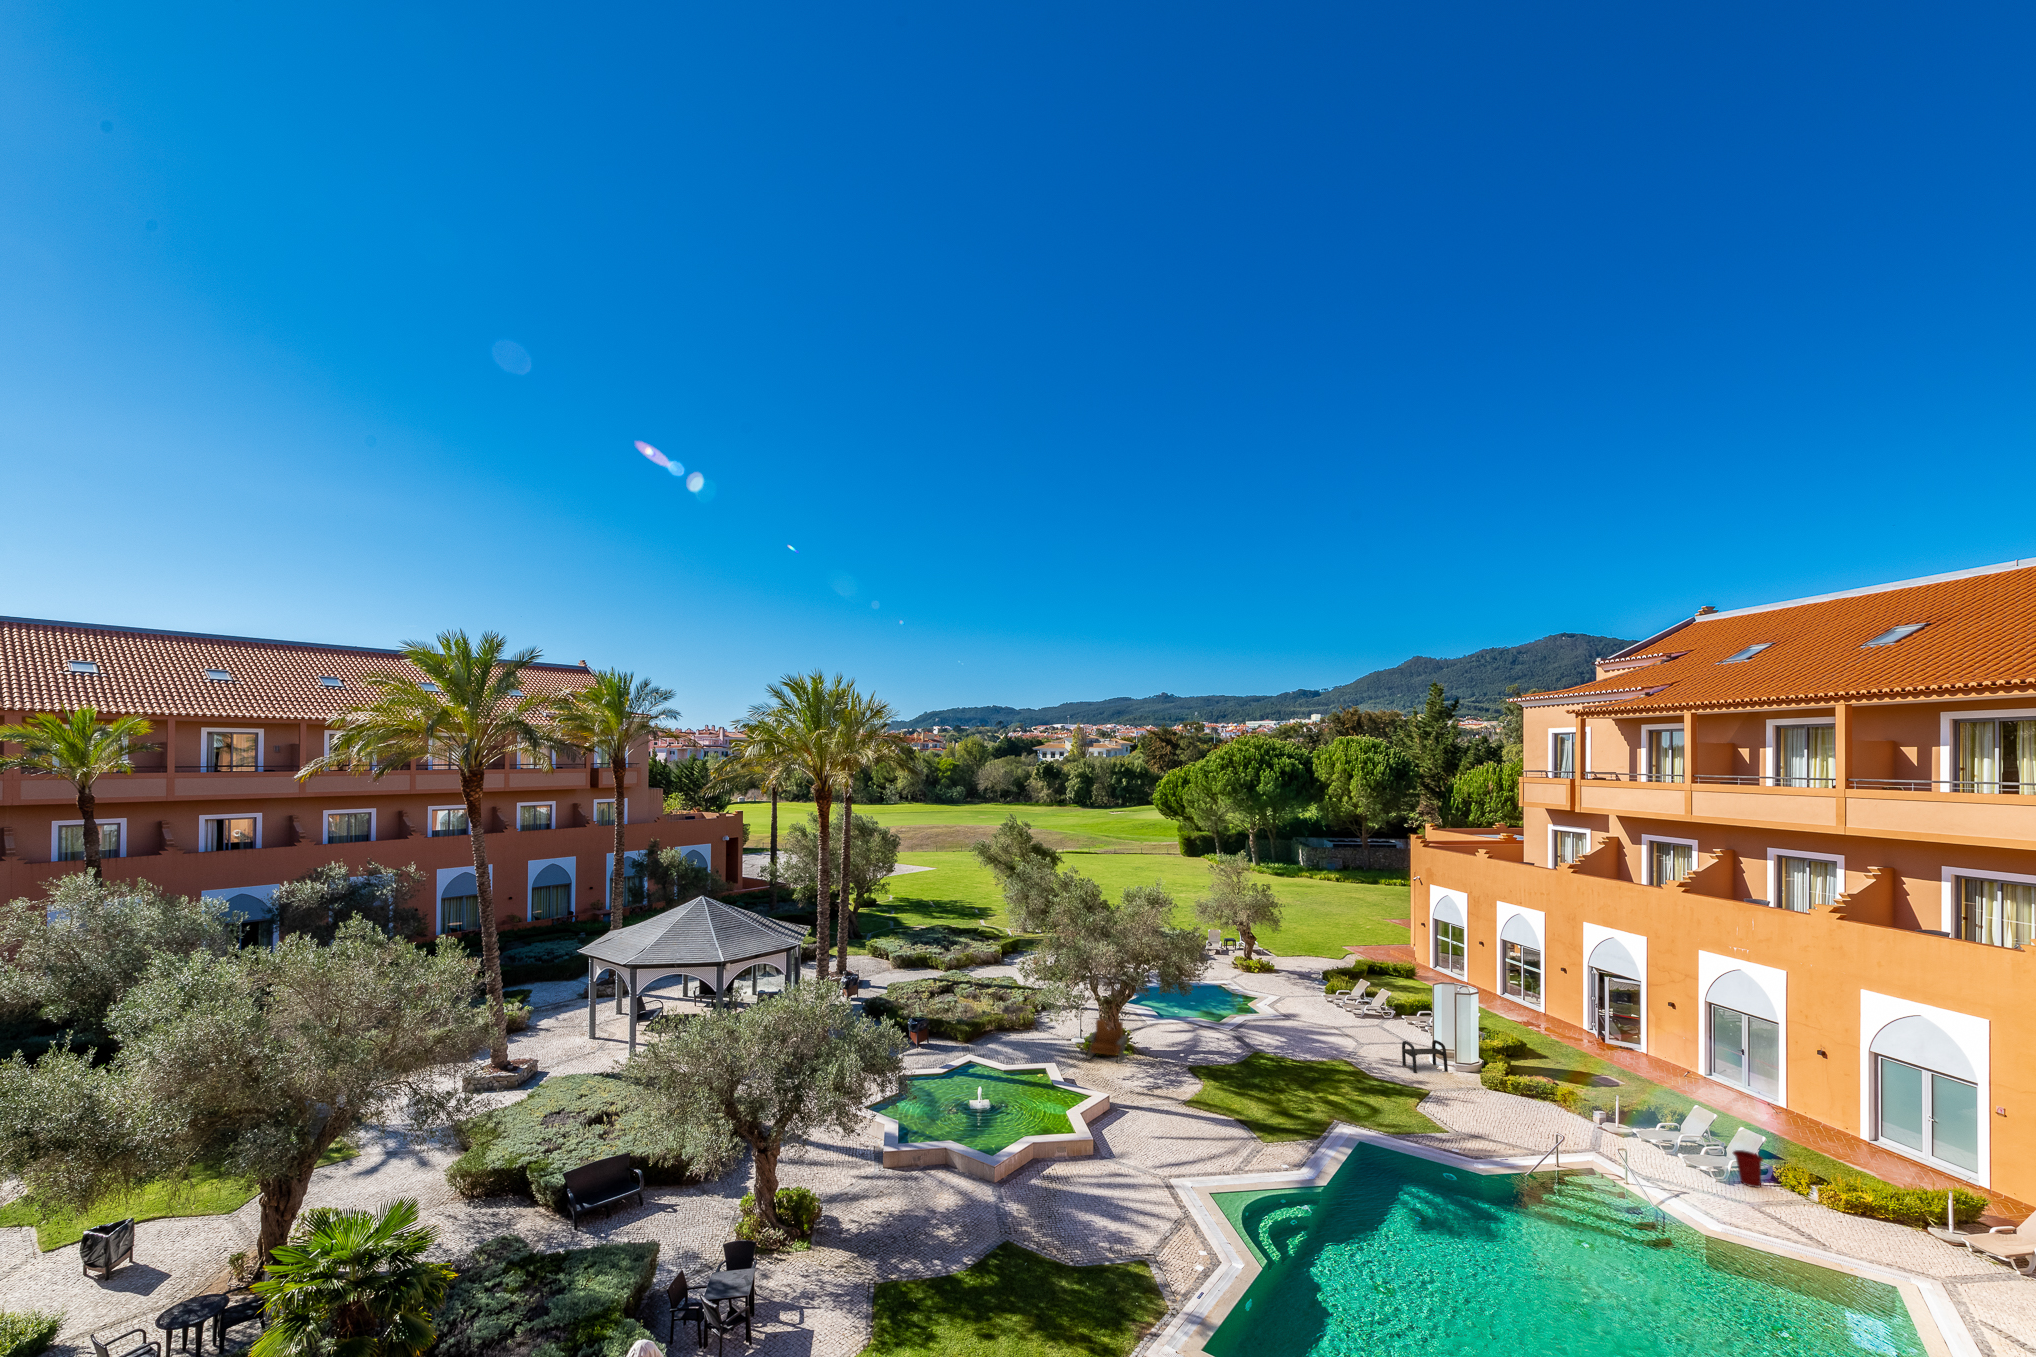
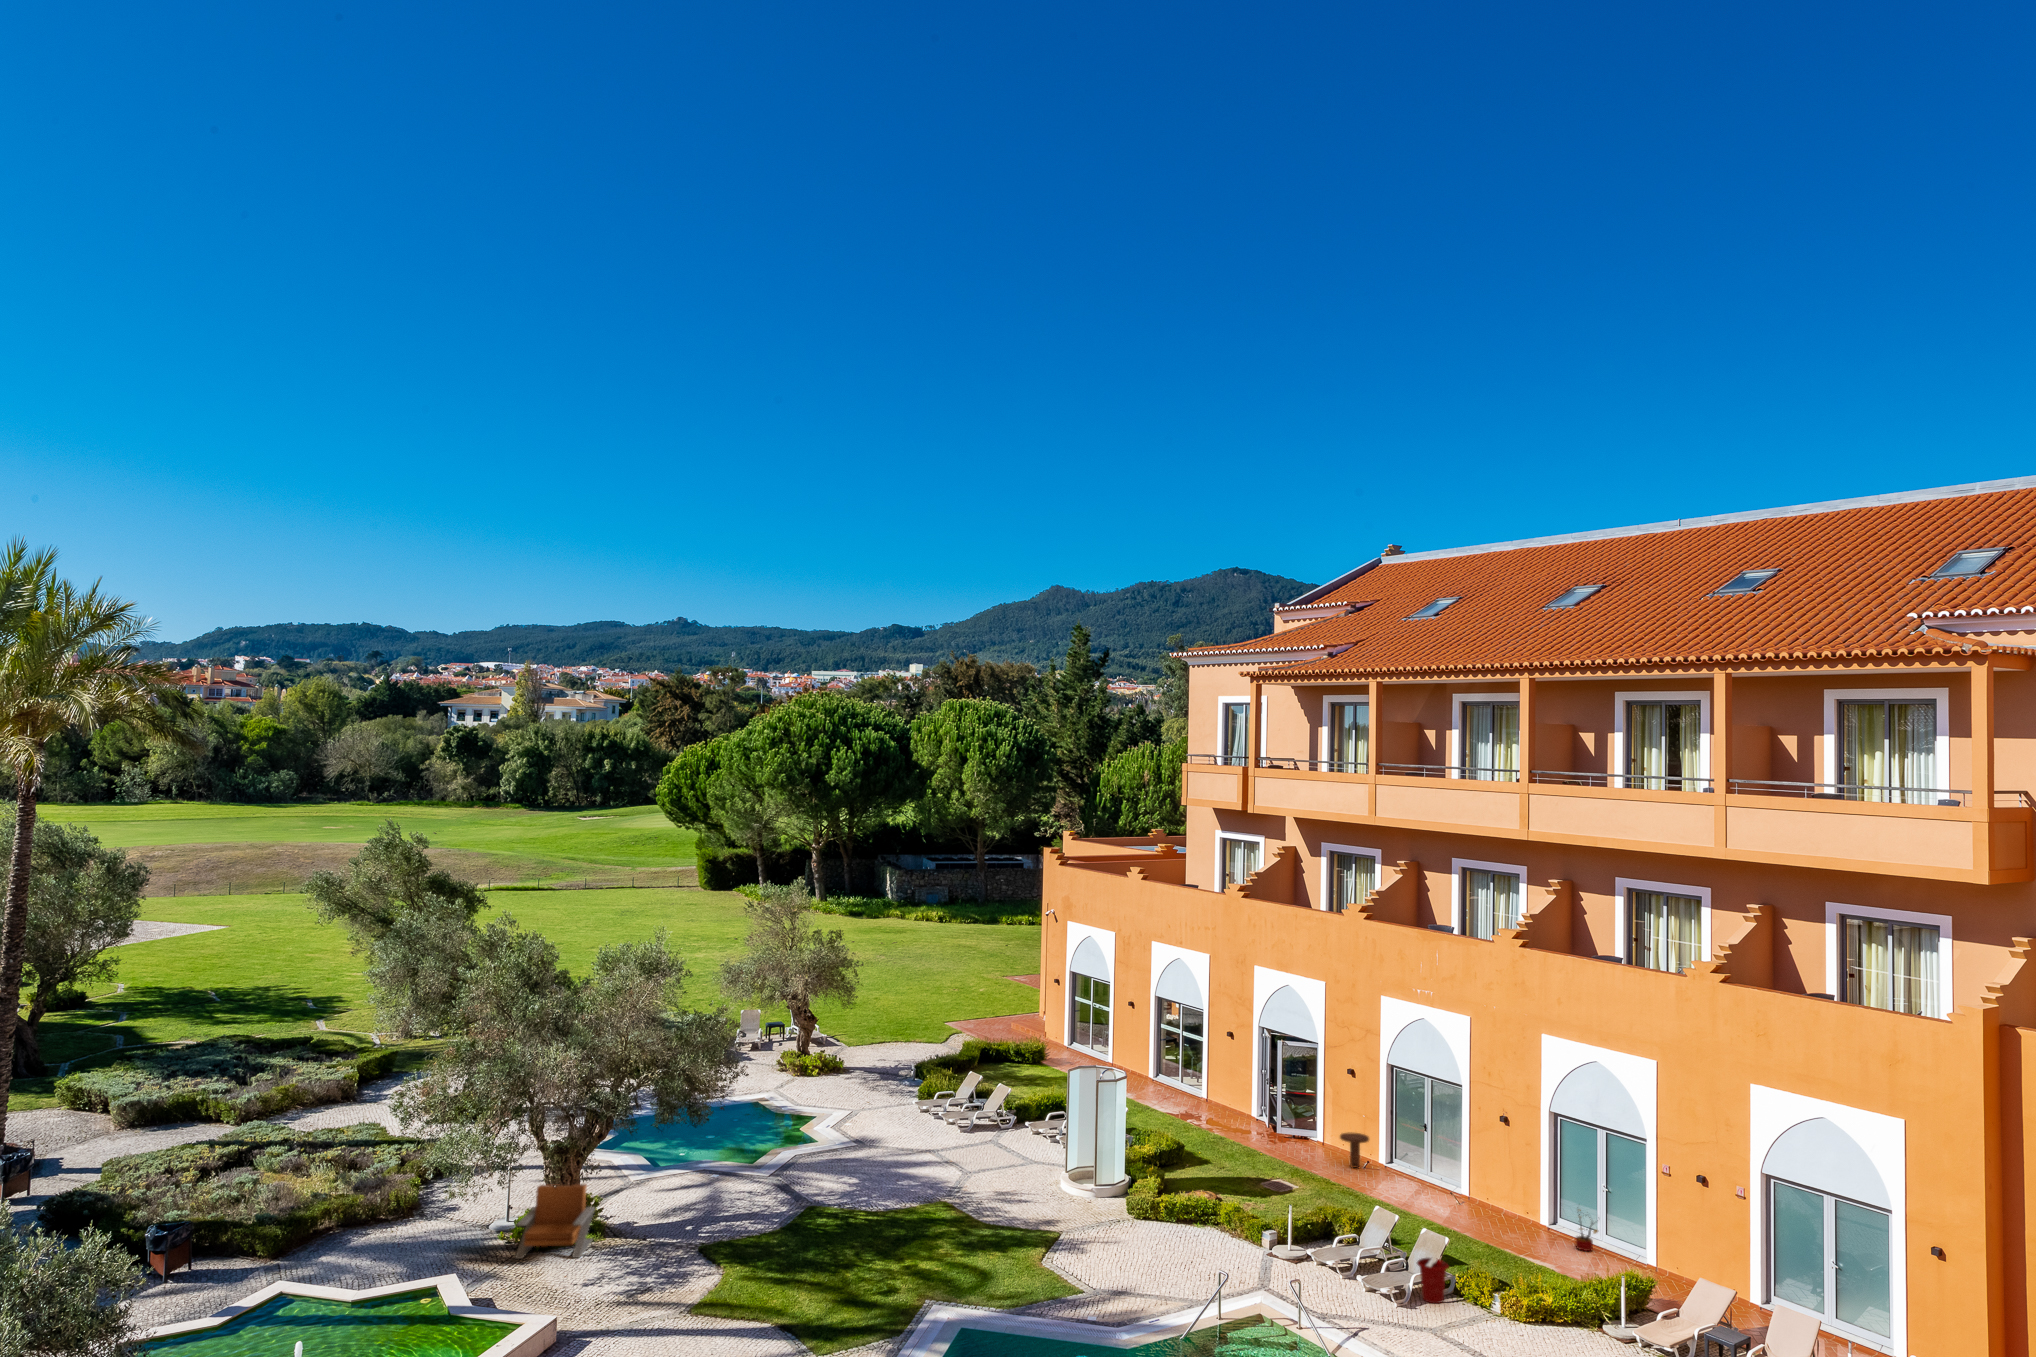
bench: present [1402,1040,1448,1073] -> none [1023,1154,1083,1206]
side table: none [1665,1051,1693,1080] -> present [1340,1133,1369,1168]
decorative plant: none [1903,1131,1928,1172] -> present [1576,1210,1598,1251]

